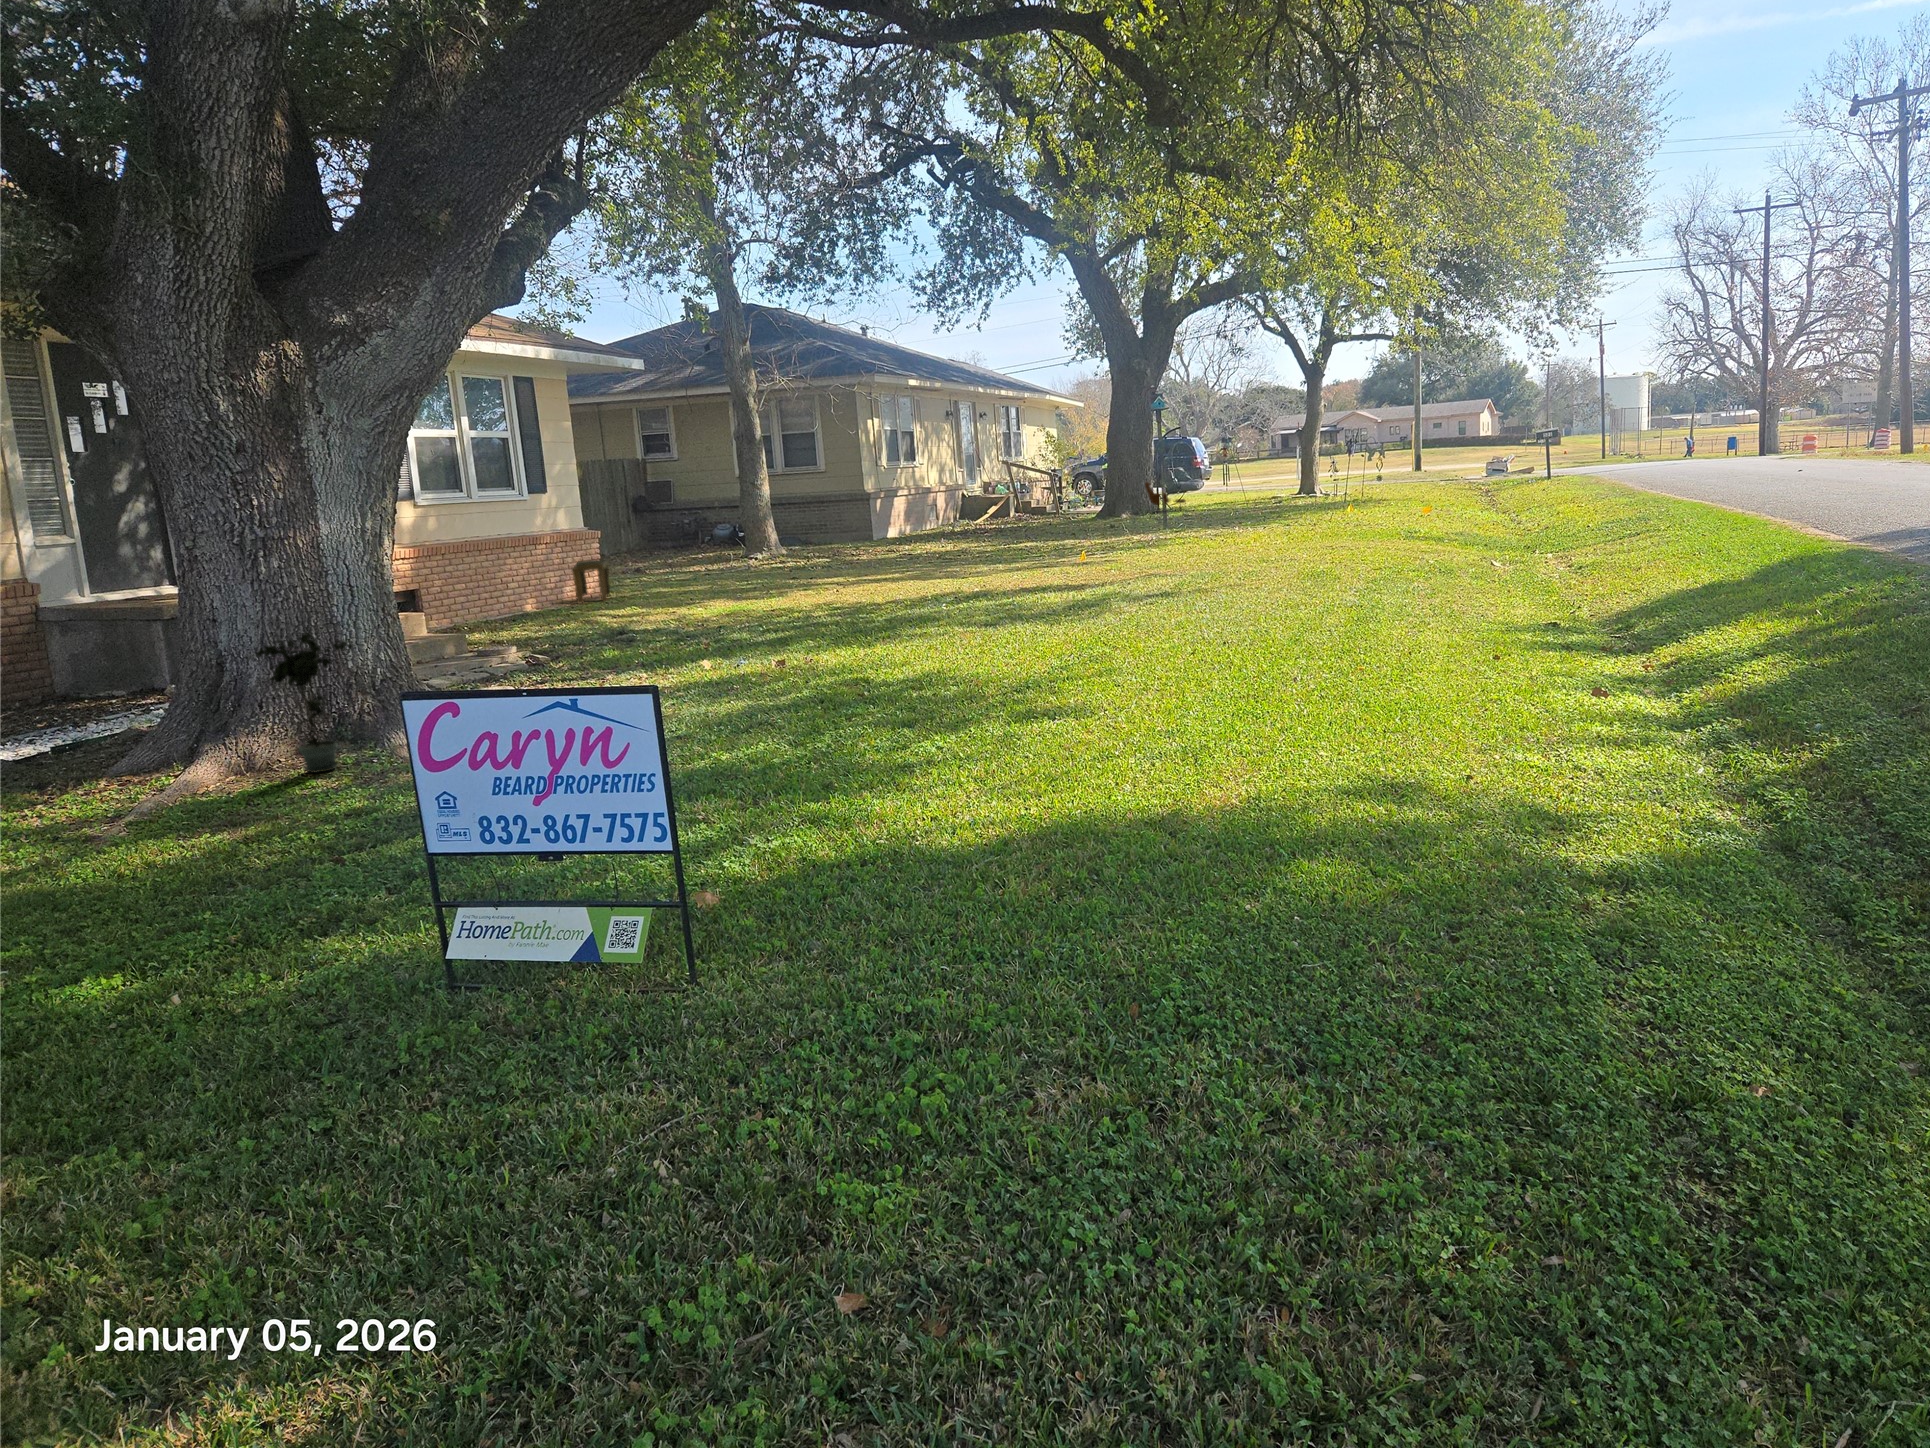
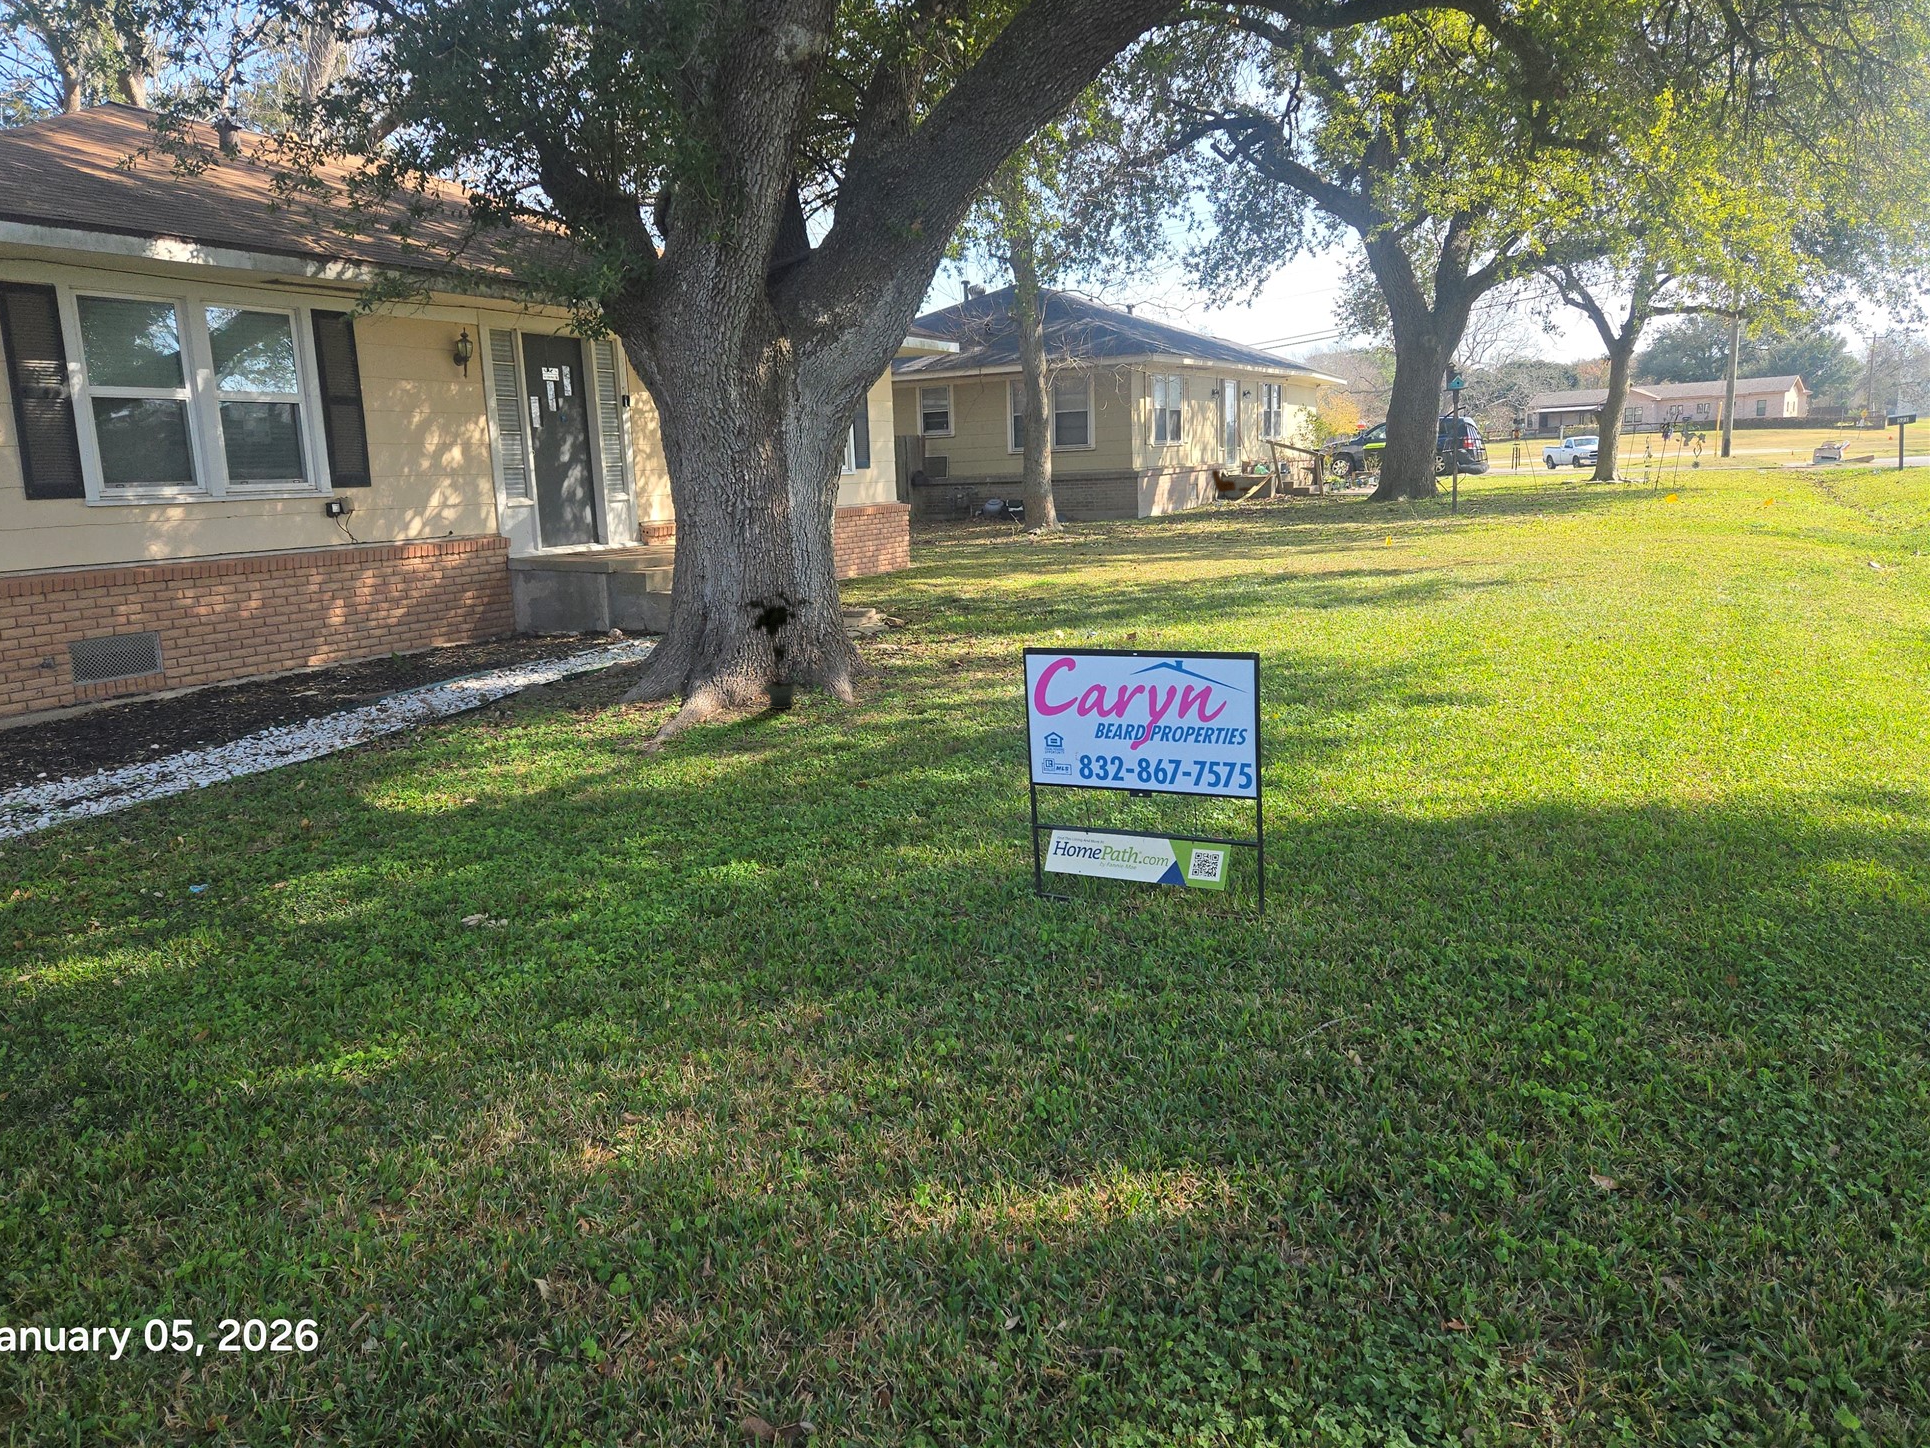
lounge chair: present [1145,482,1185,512] -> present [1212,469,1250,498]
bench: present [572,559,610,603] -> none [888,530,918,571]

